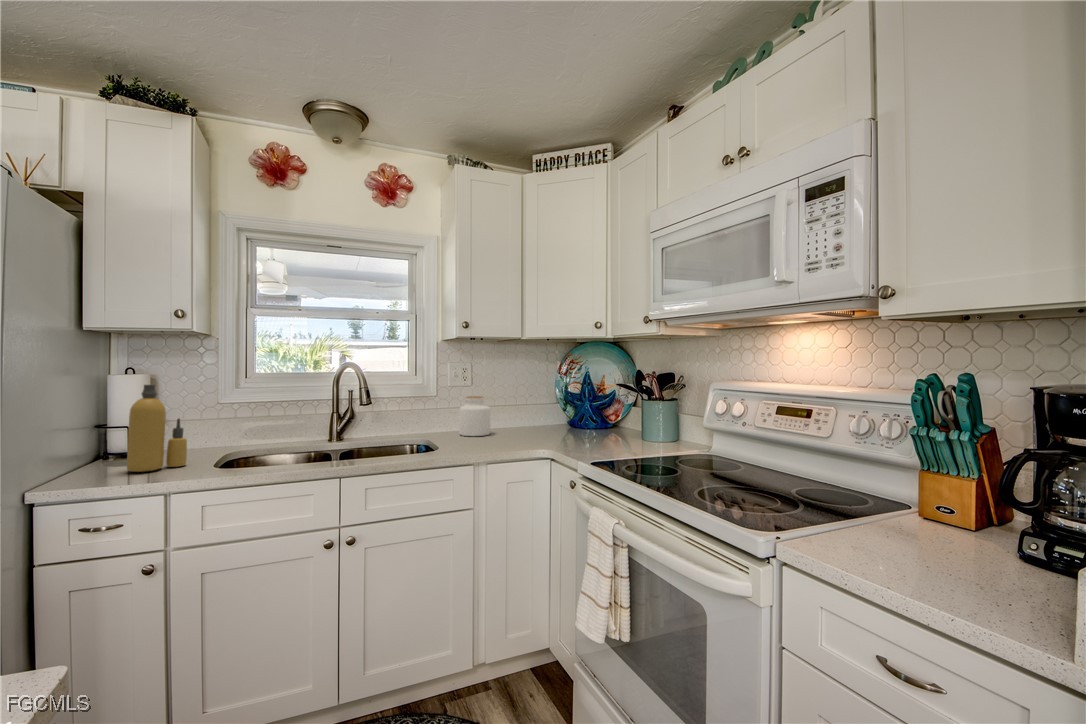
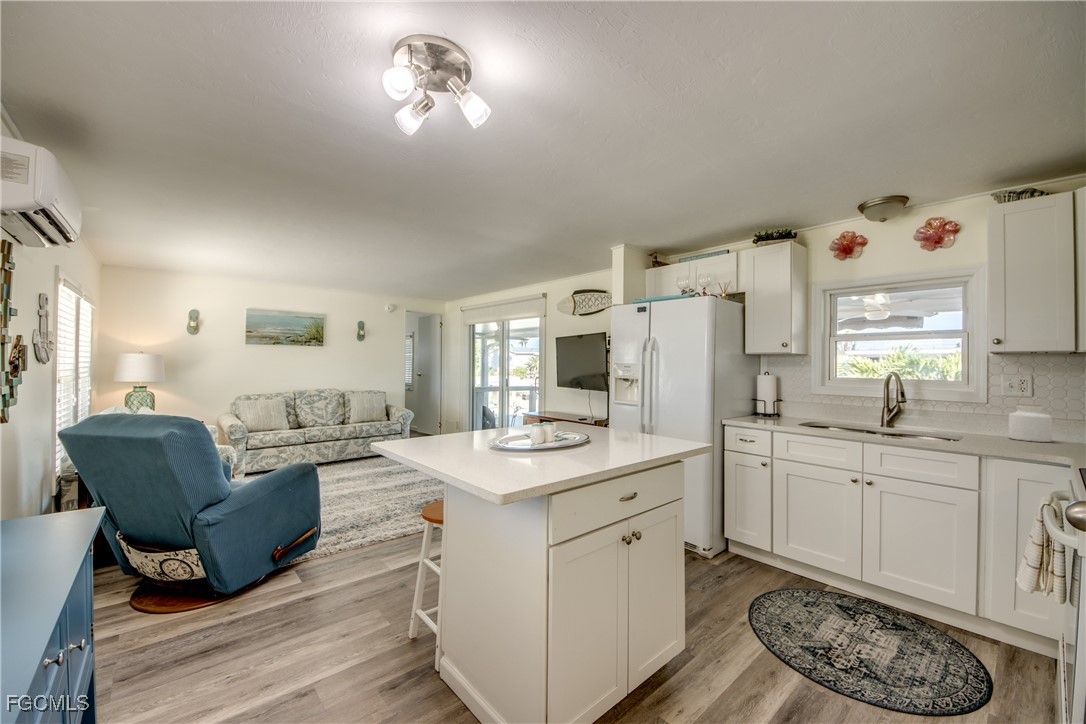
bottle: present [127,385,187,472] -> none [761,380,787,422]

